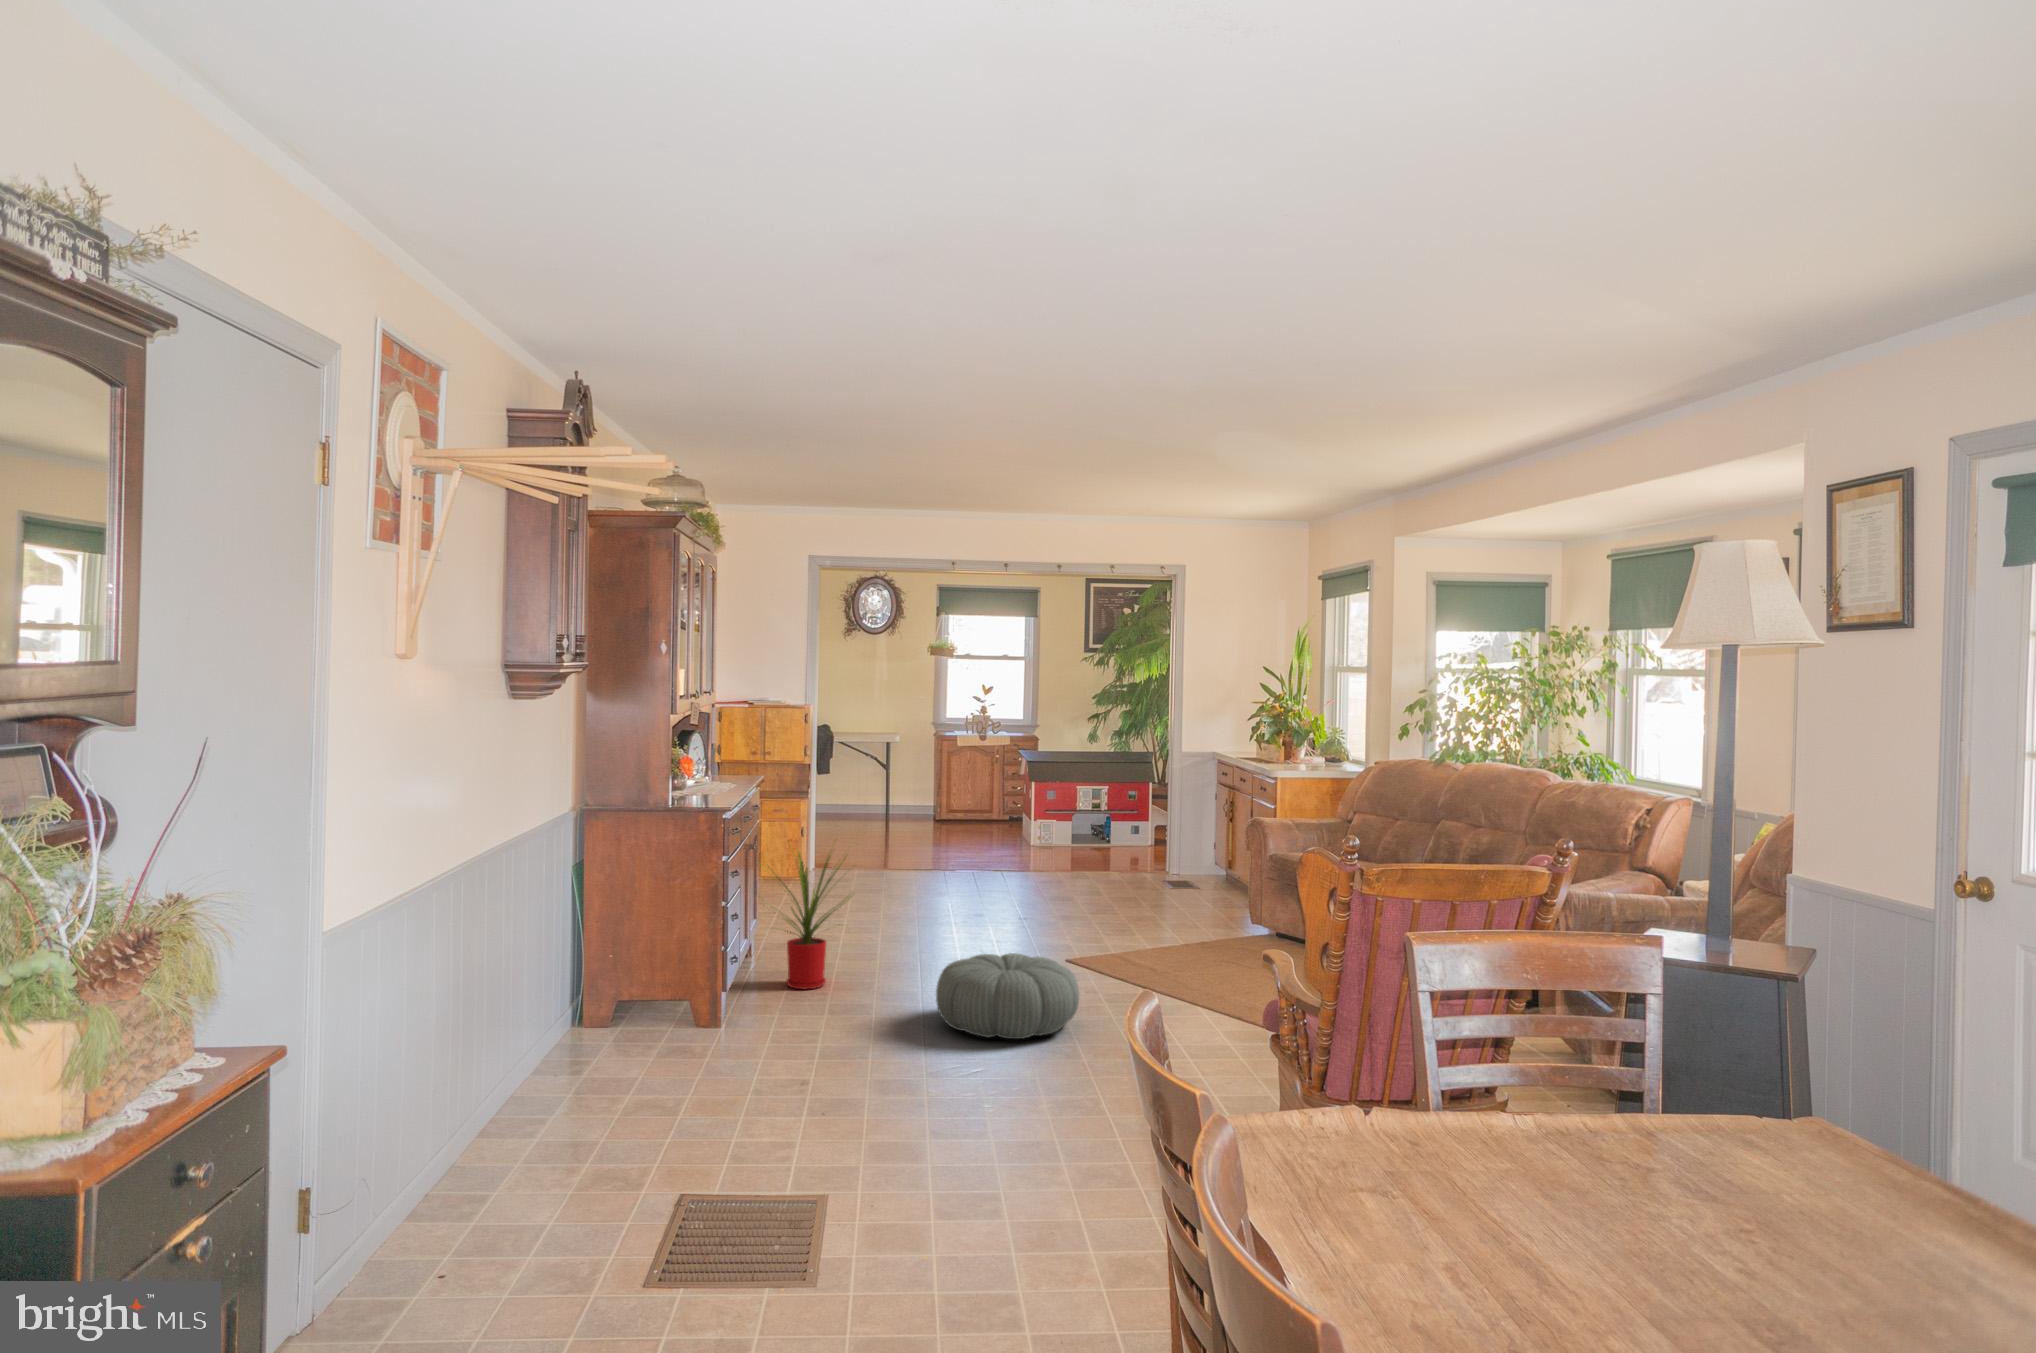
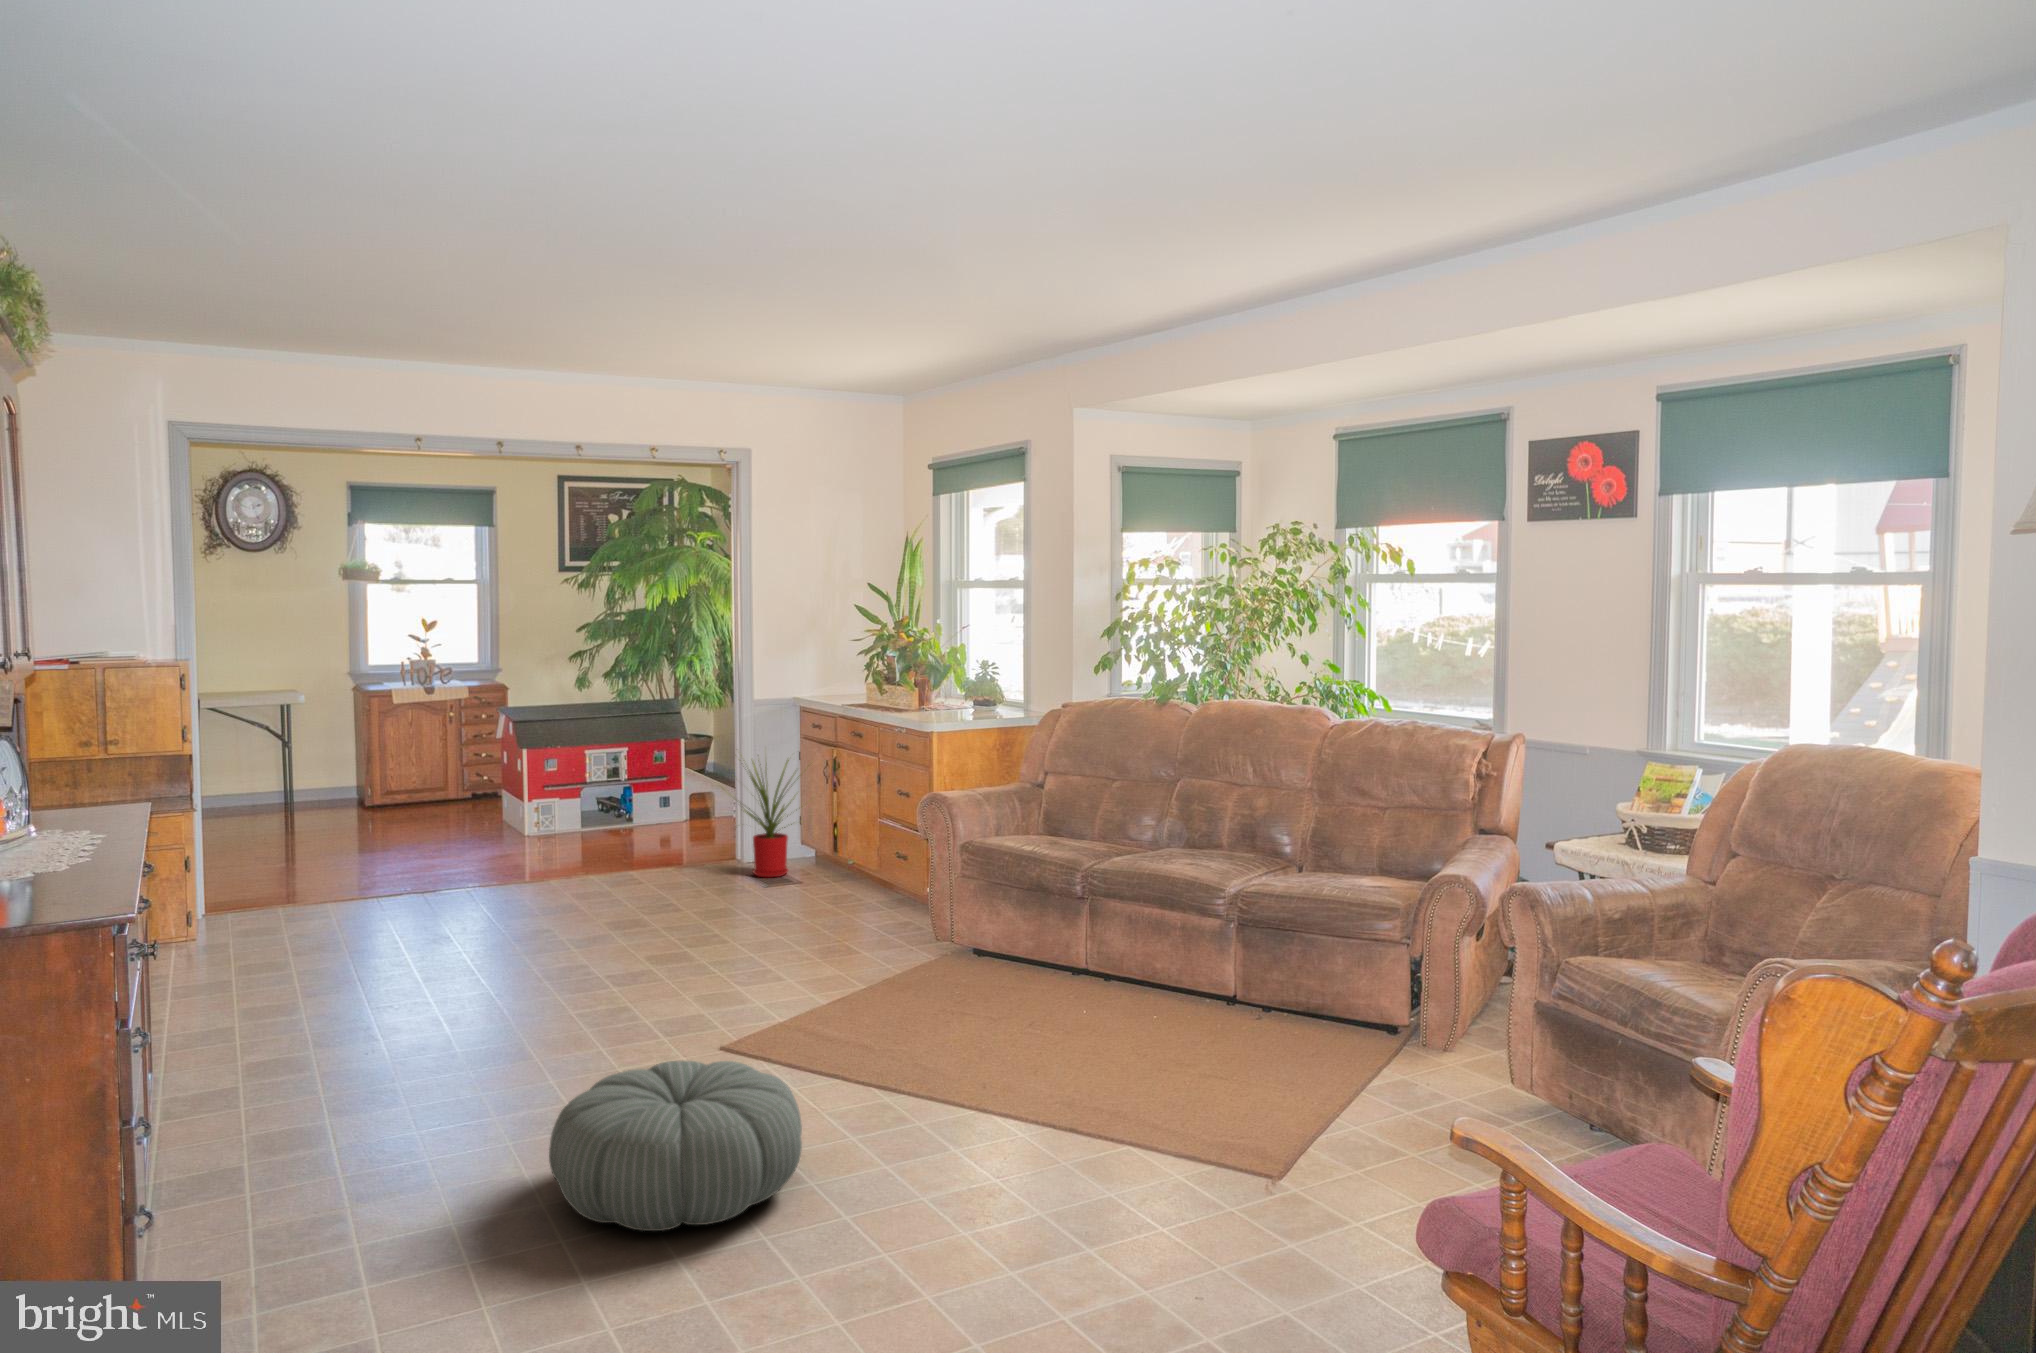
house plant: present [782,841,845,989] -> present [741,755,809,877]

